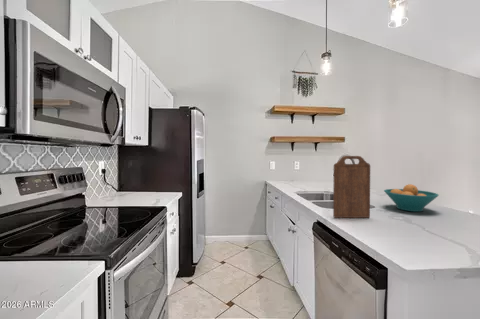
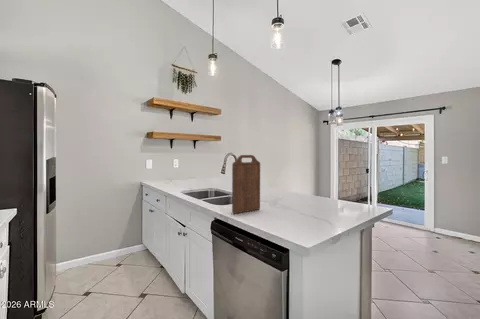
fruit bowl: present [384,184,438,212] -> none [264,178,300,200]

